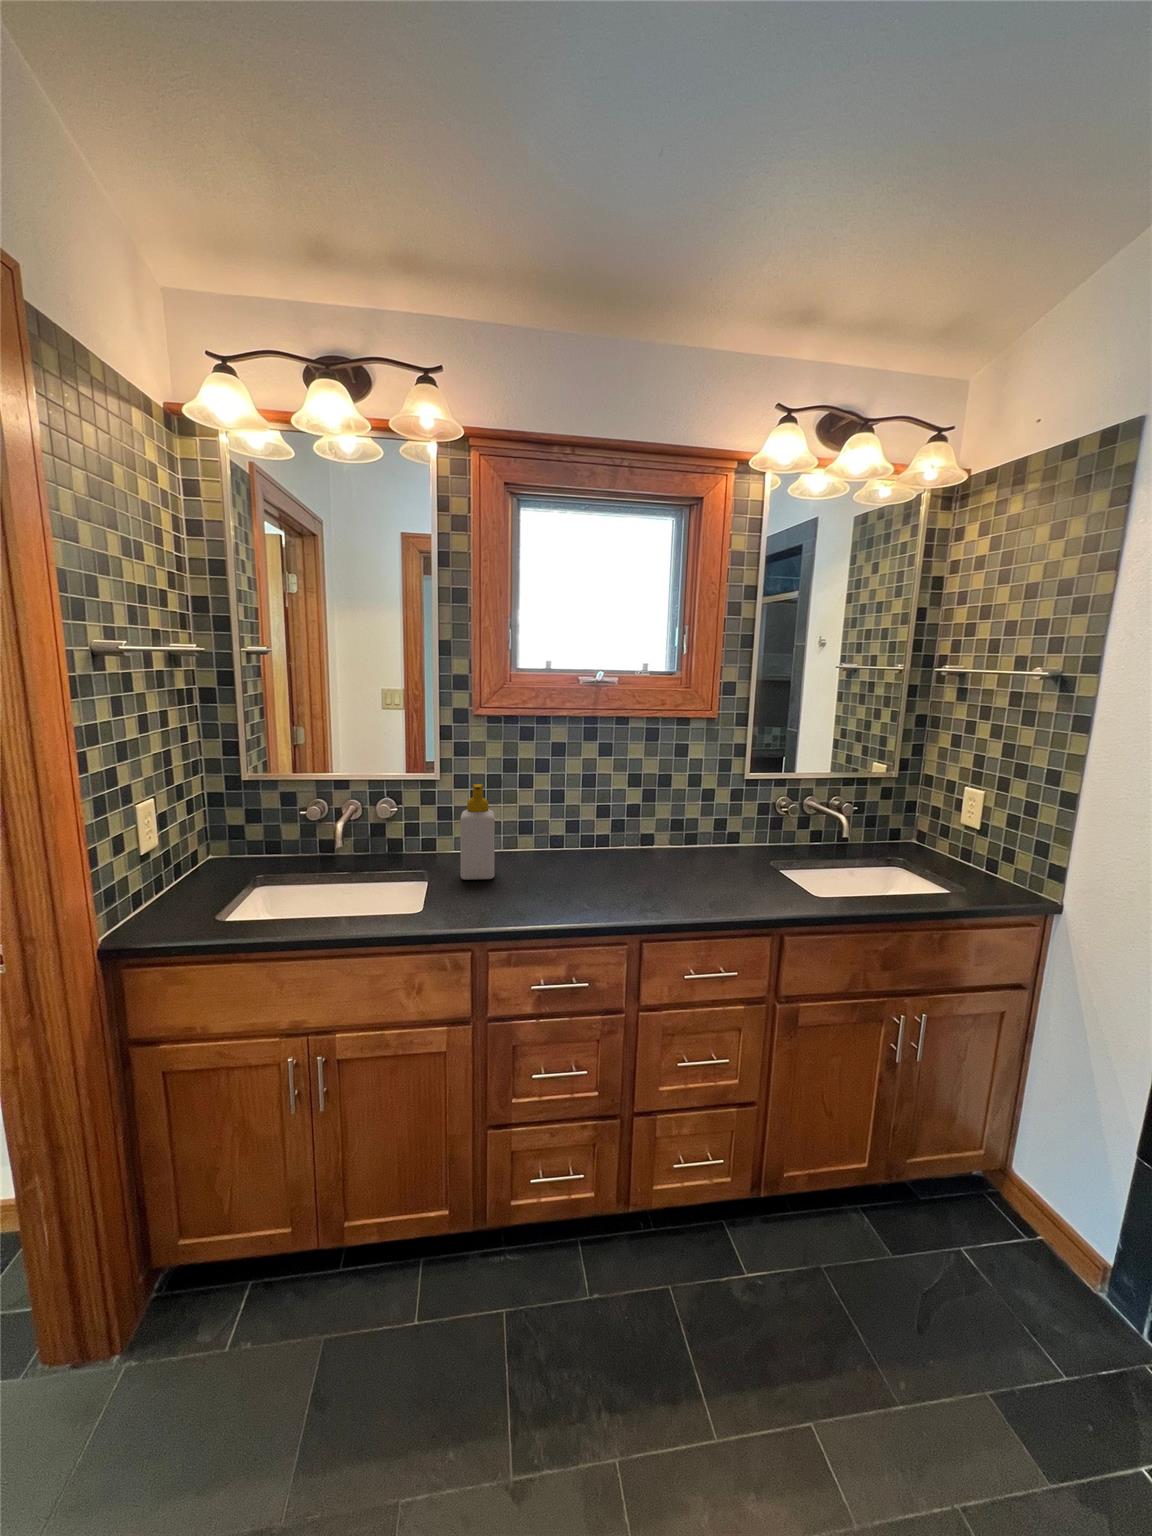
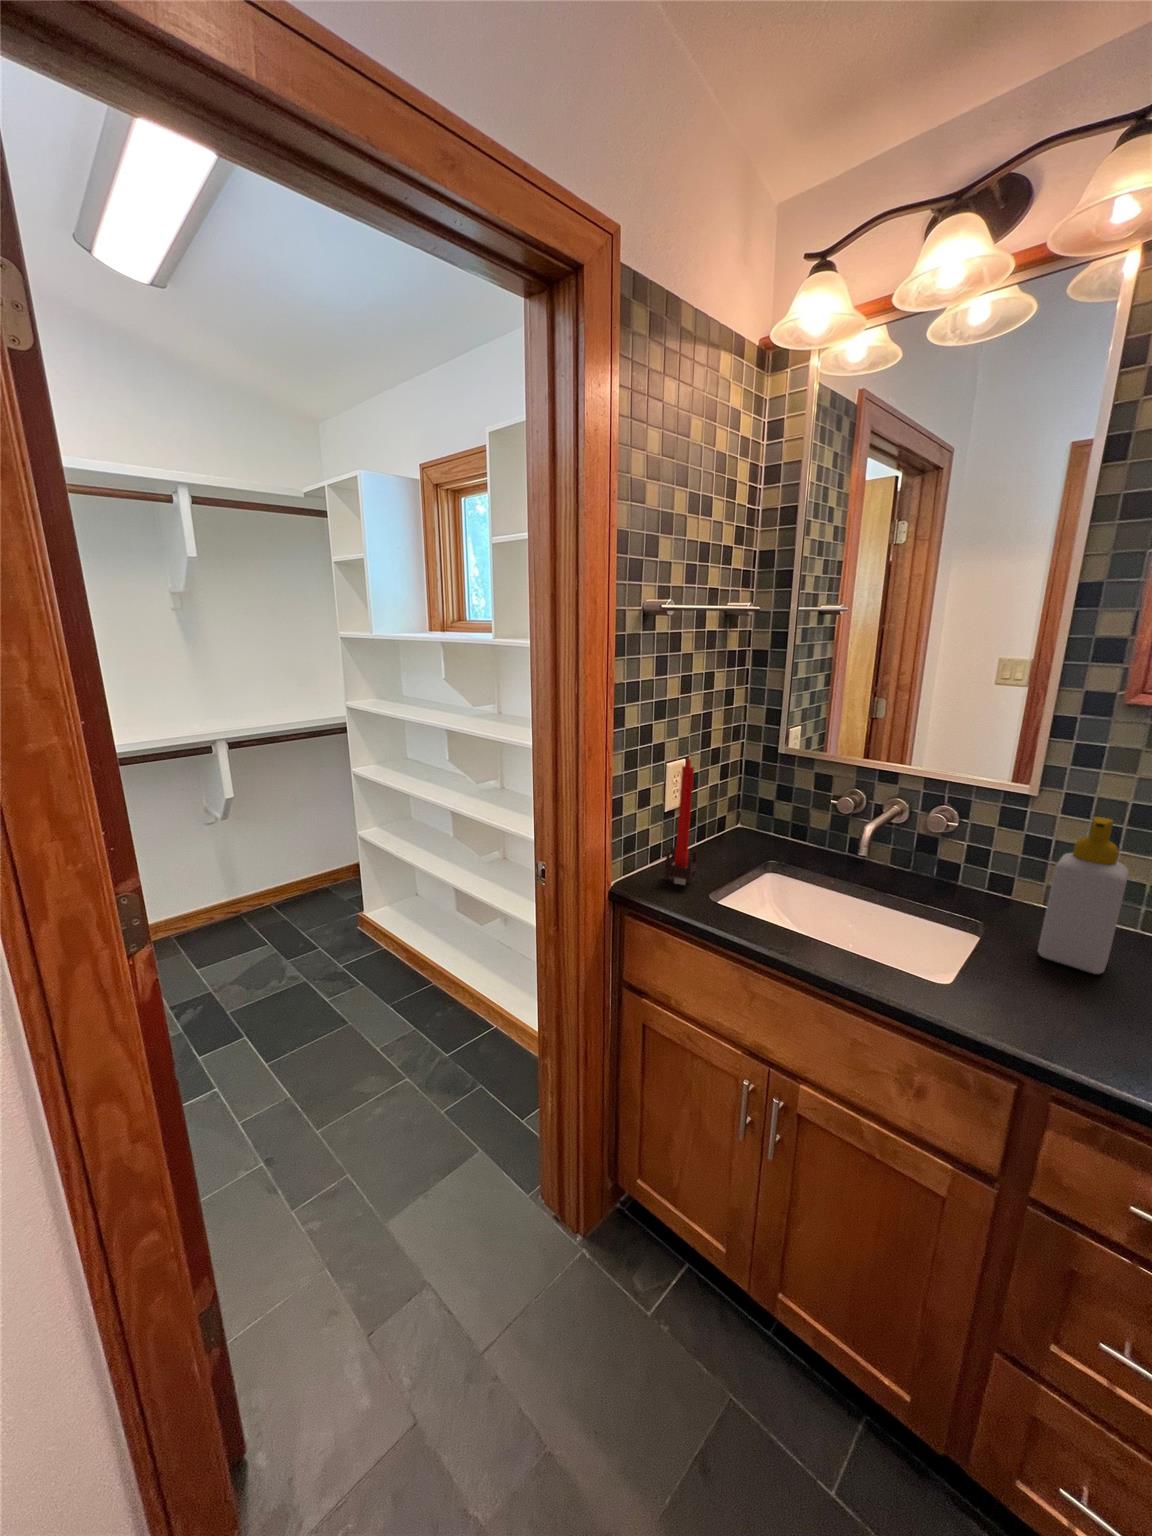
candle: none [160,794,192,920] -> present [664,759,697,885]

